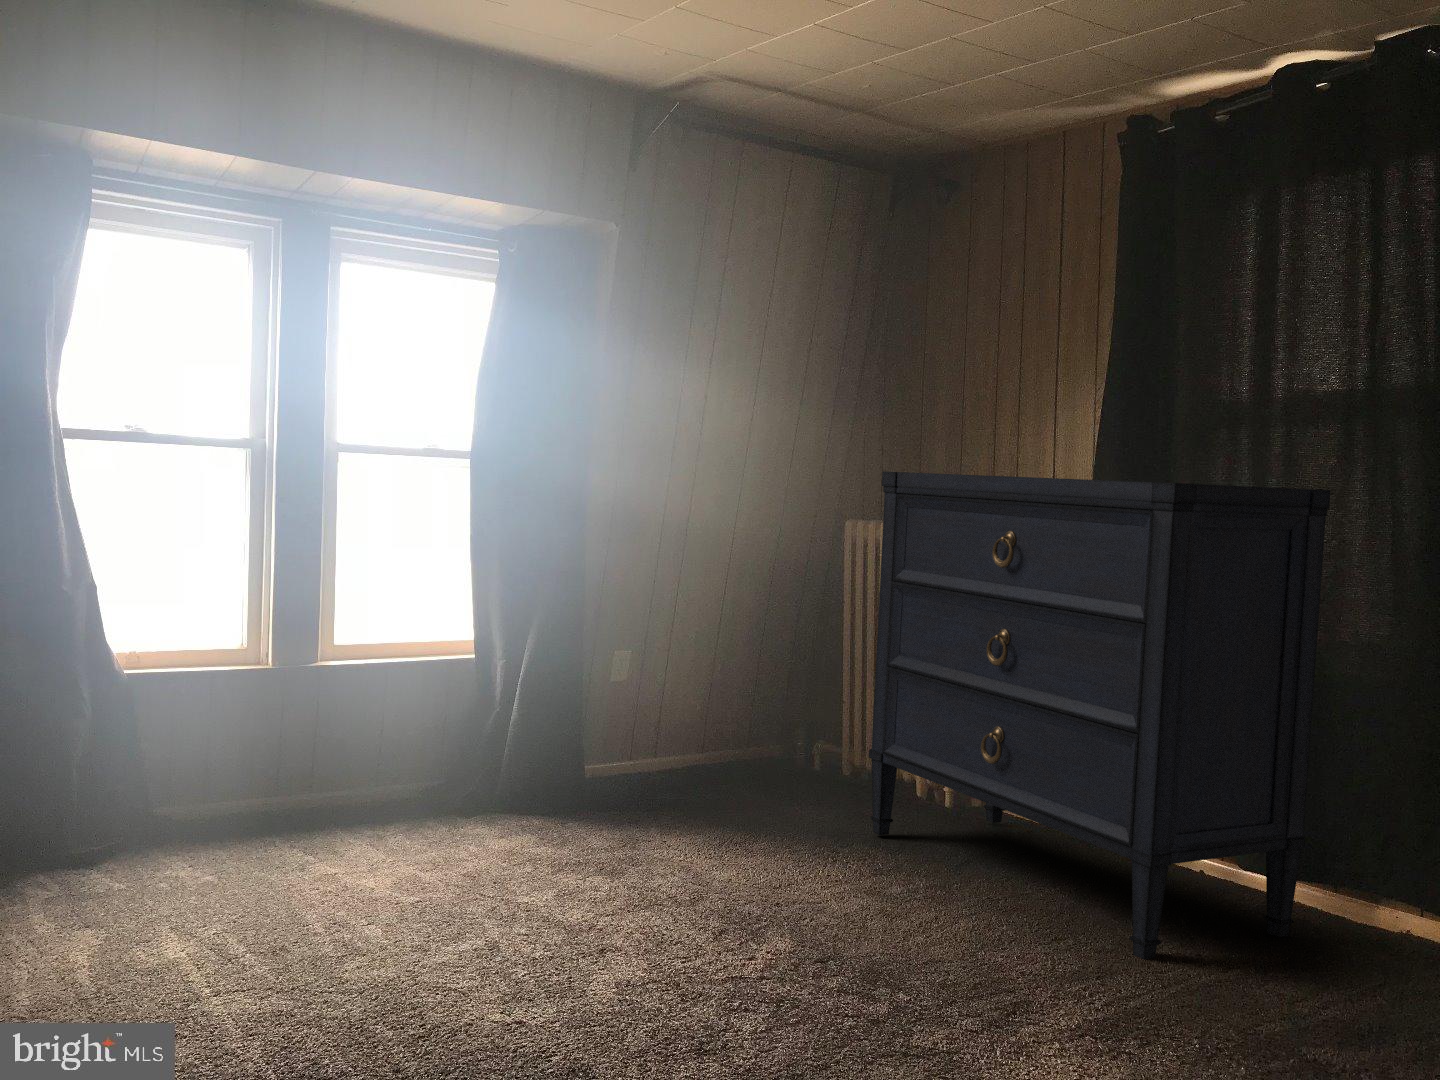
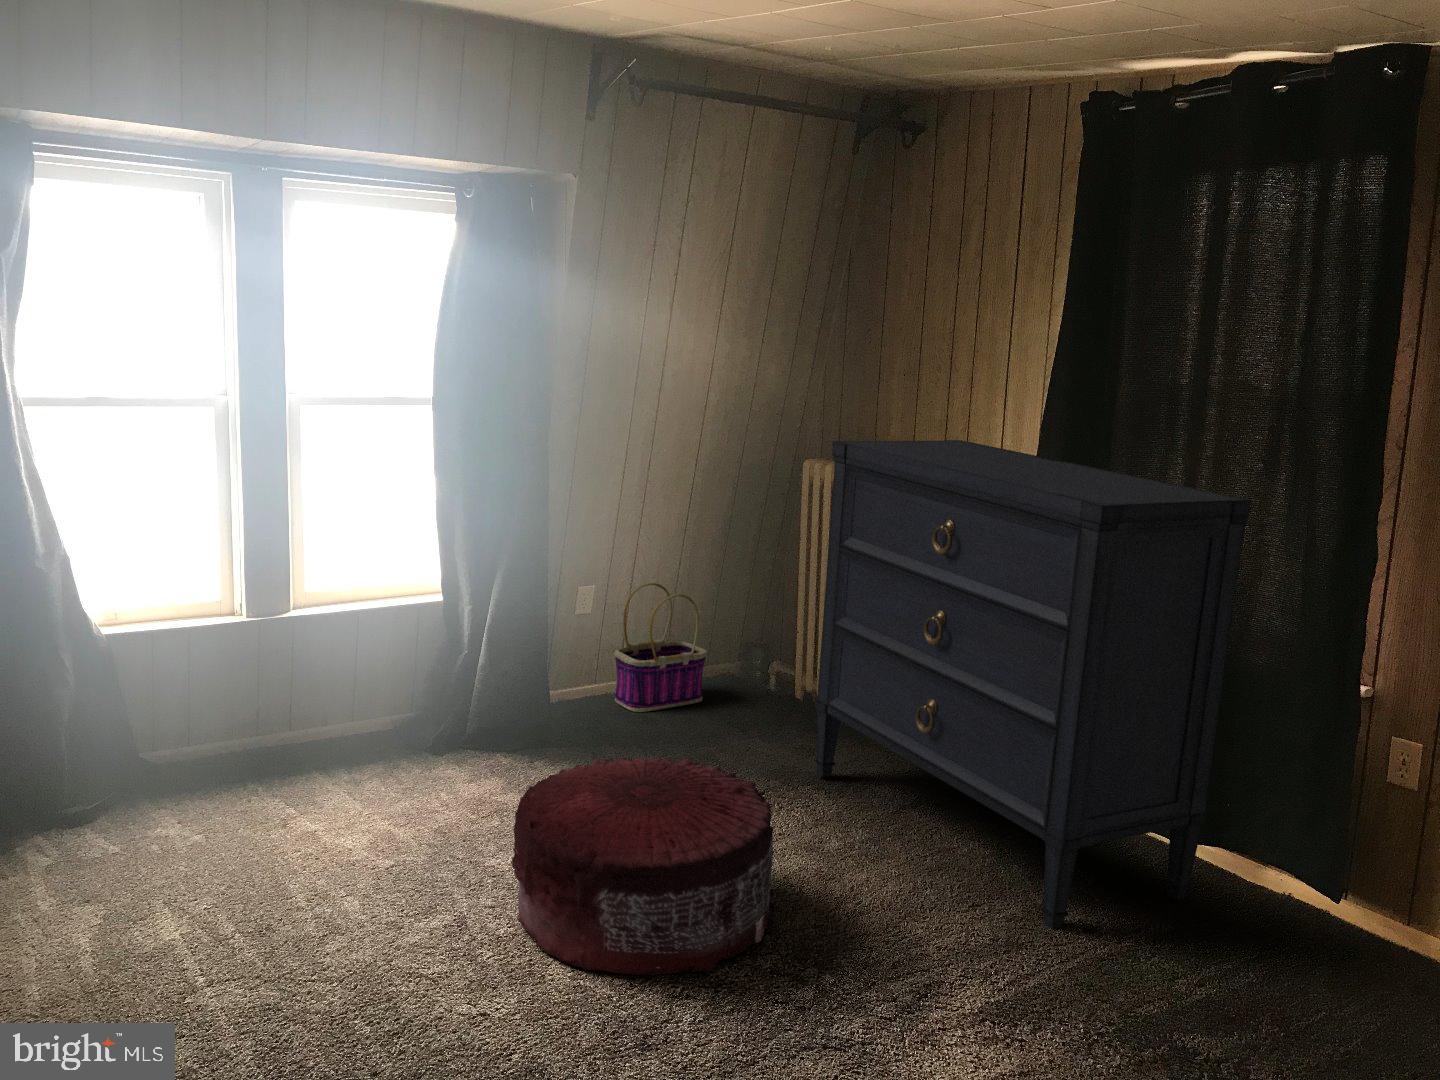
basket: none [652,649,750,784] -> present [615,583,707,712]
pouf: none [551,779,836,992] -> present [512,756,774,975]

